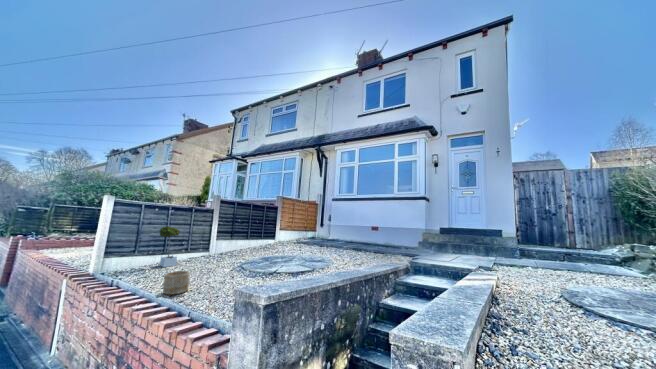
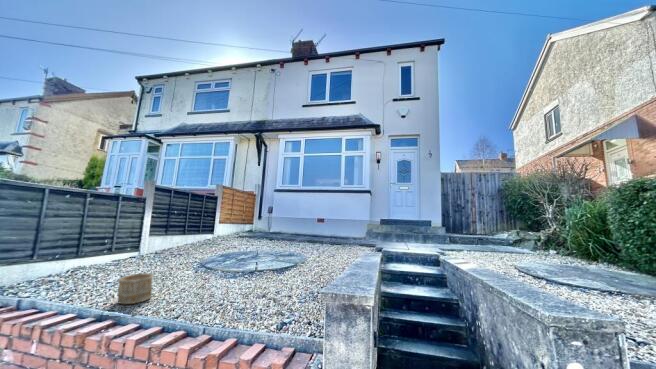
potted tree: present [160,226,180,267] -> none [73,219,104,274]

